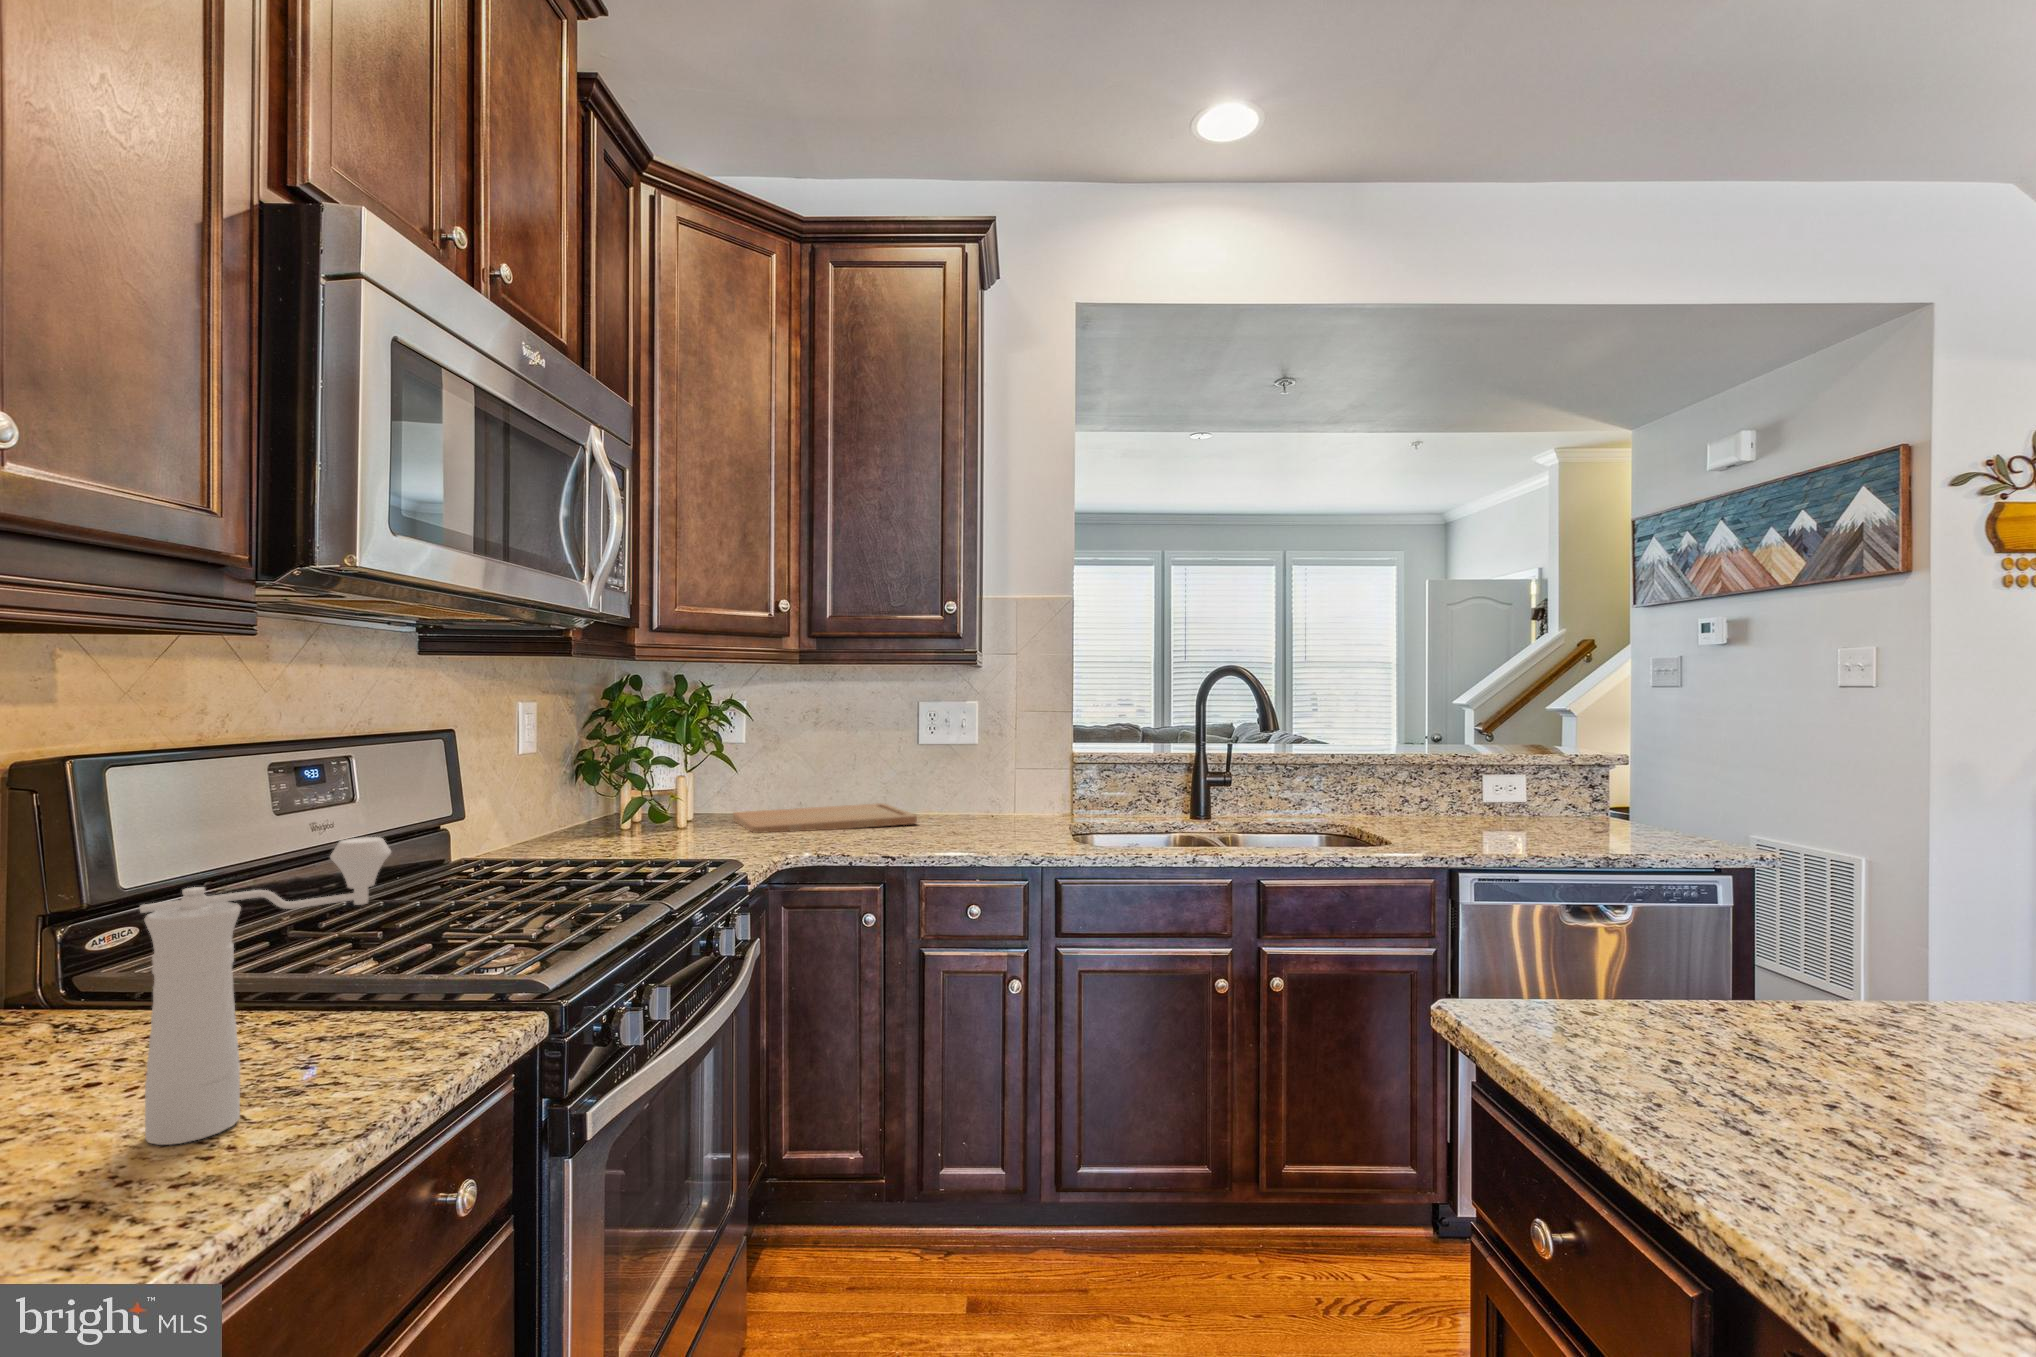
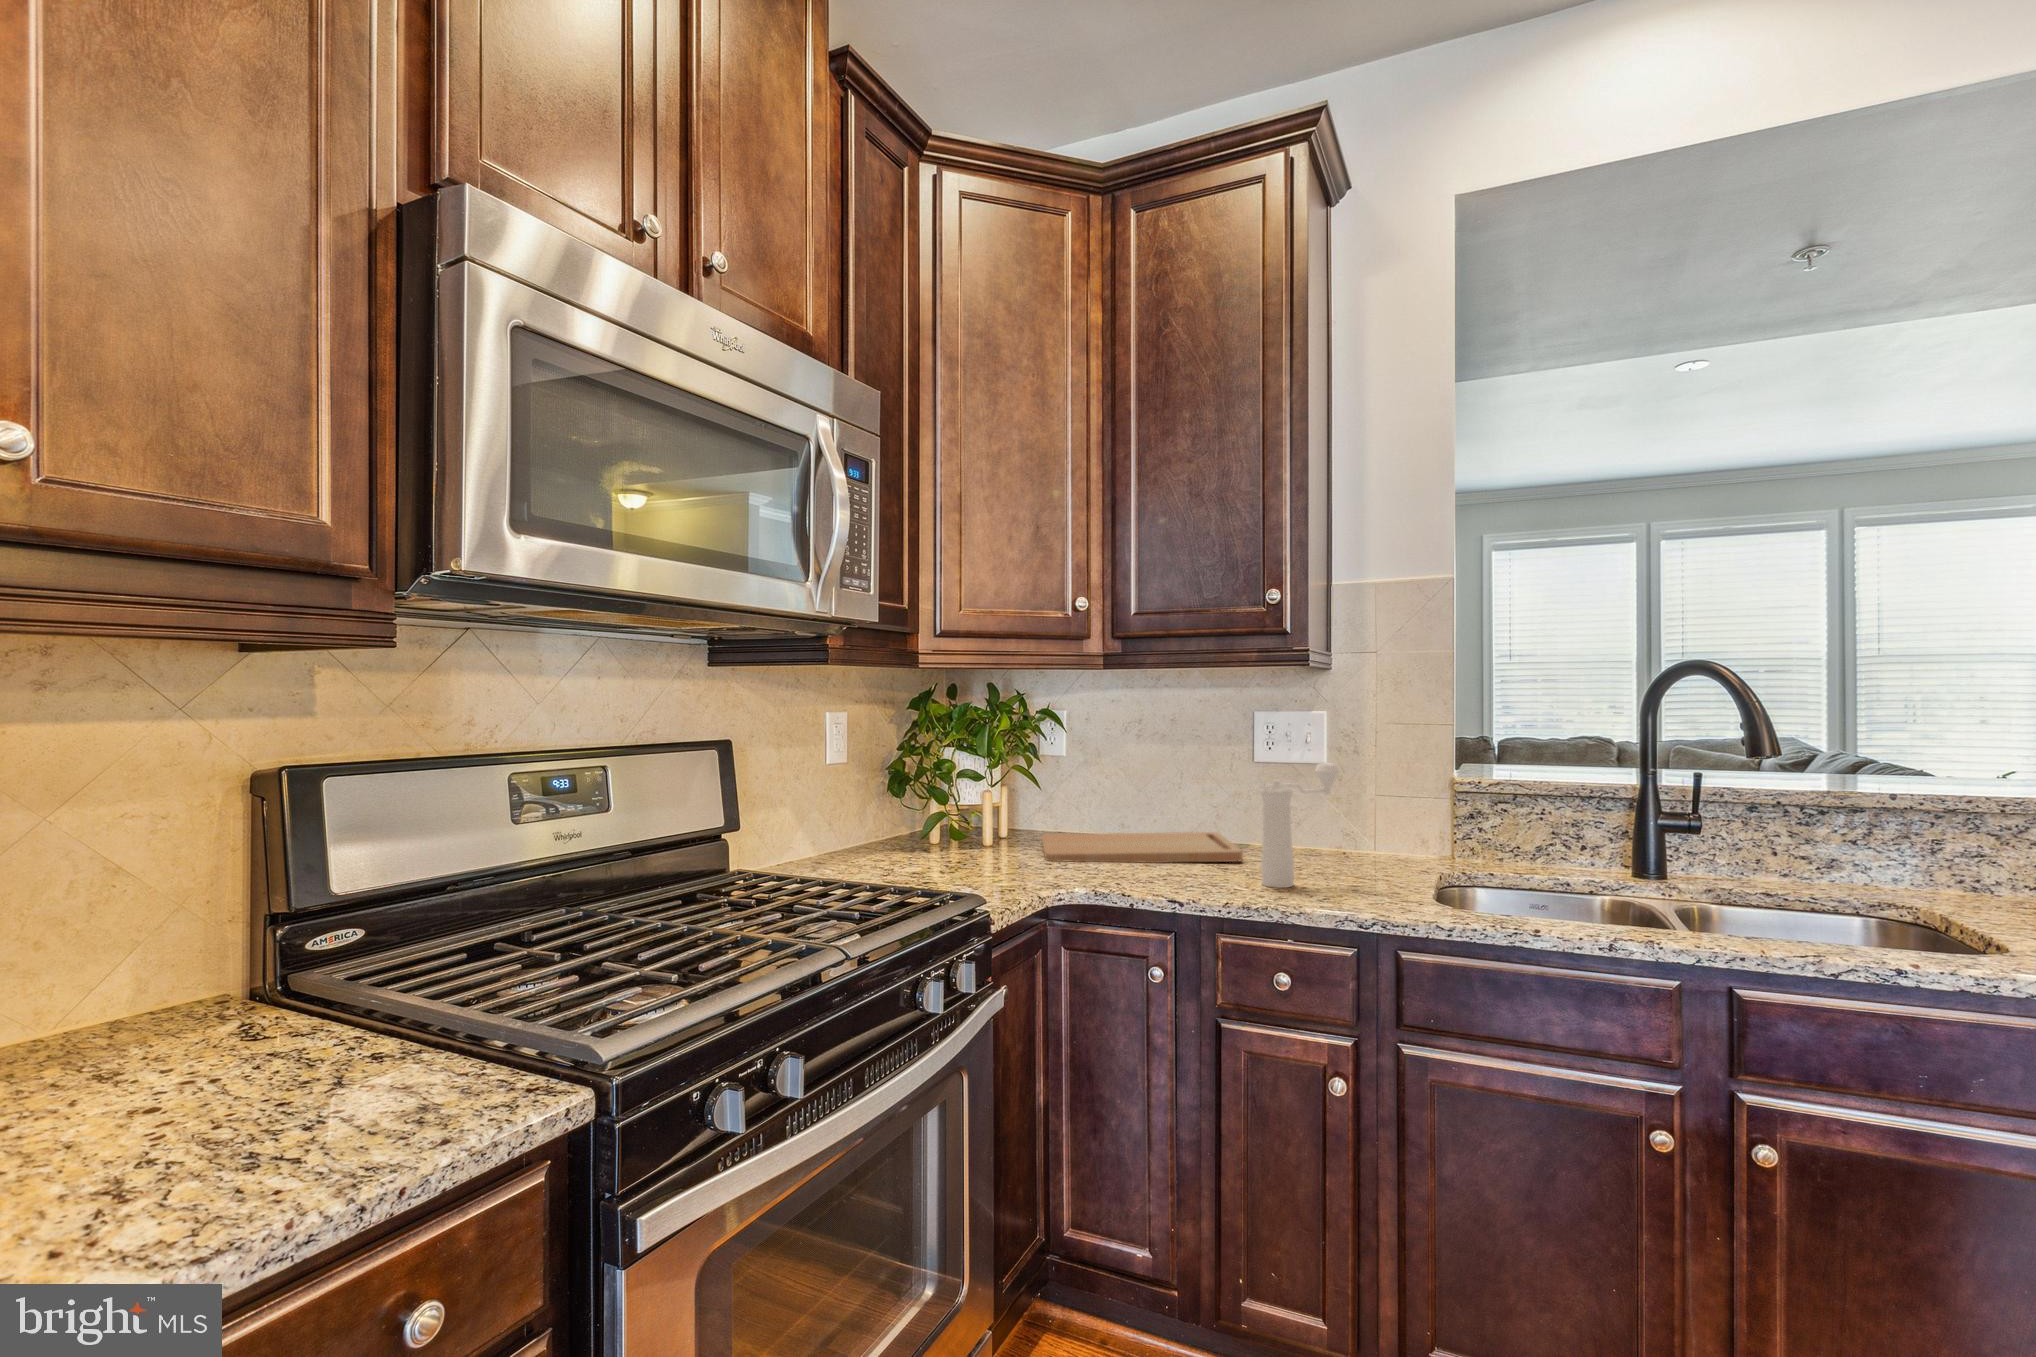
pepper mill: present [140,837,391,1145] -> present [1260,763,1339,888]

